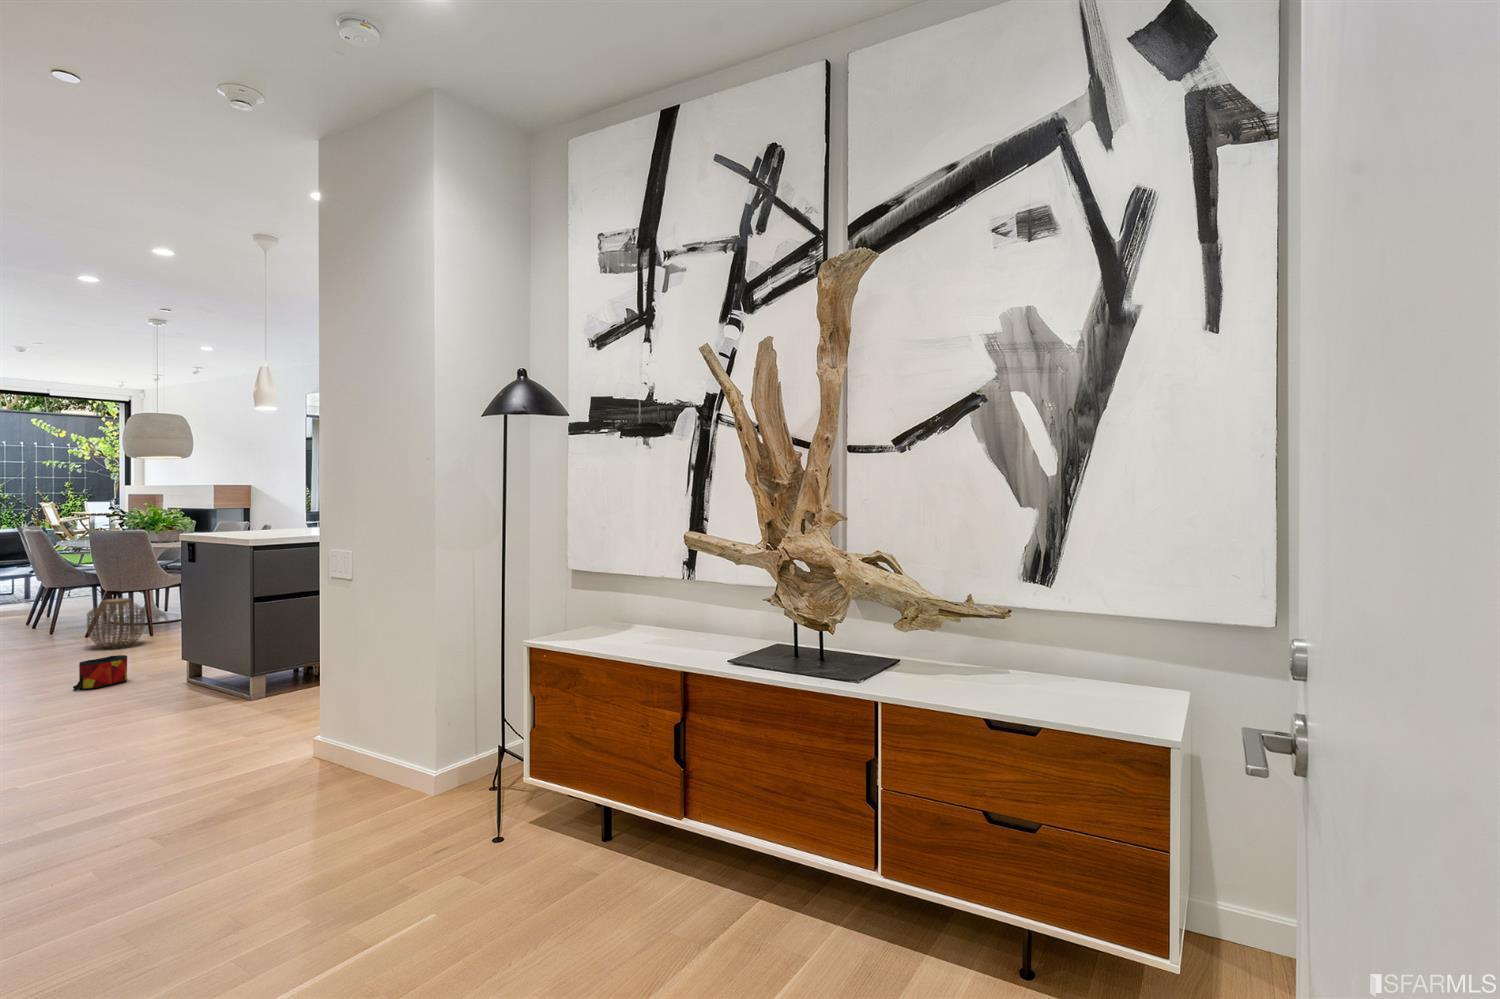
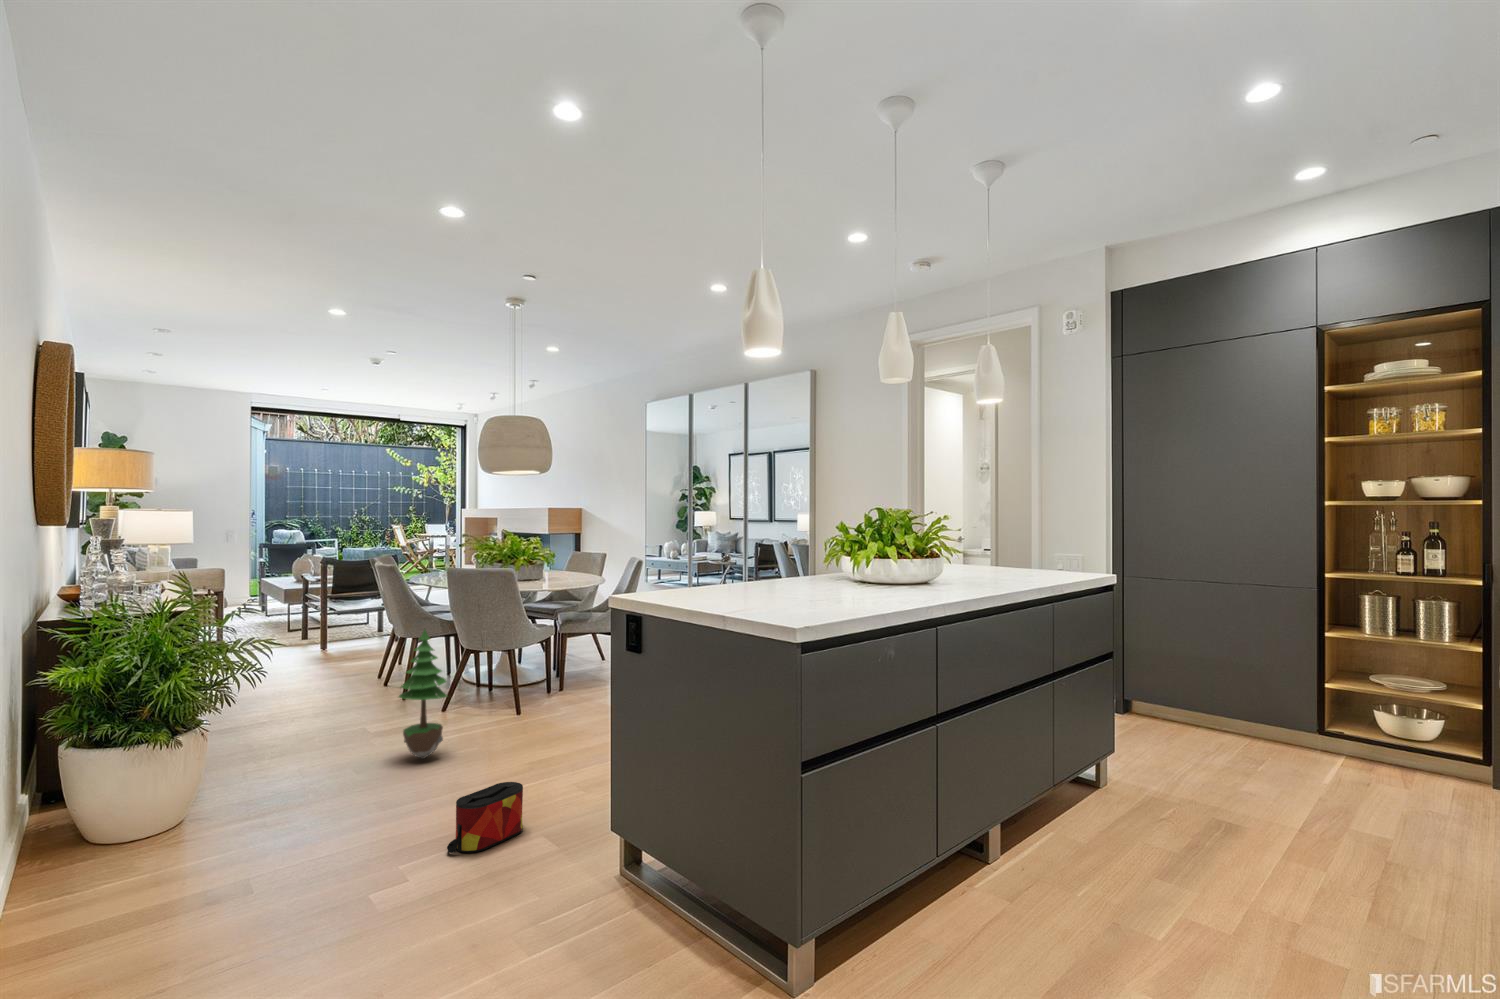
potted tree: none [42,573,83,660] -> present [399,630,447,759]
woven basket: present [87,598,145,648] -> none [449,660,517,735]

